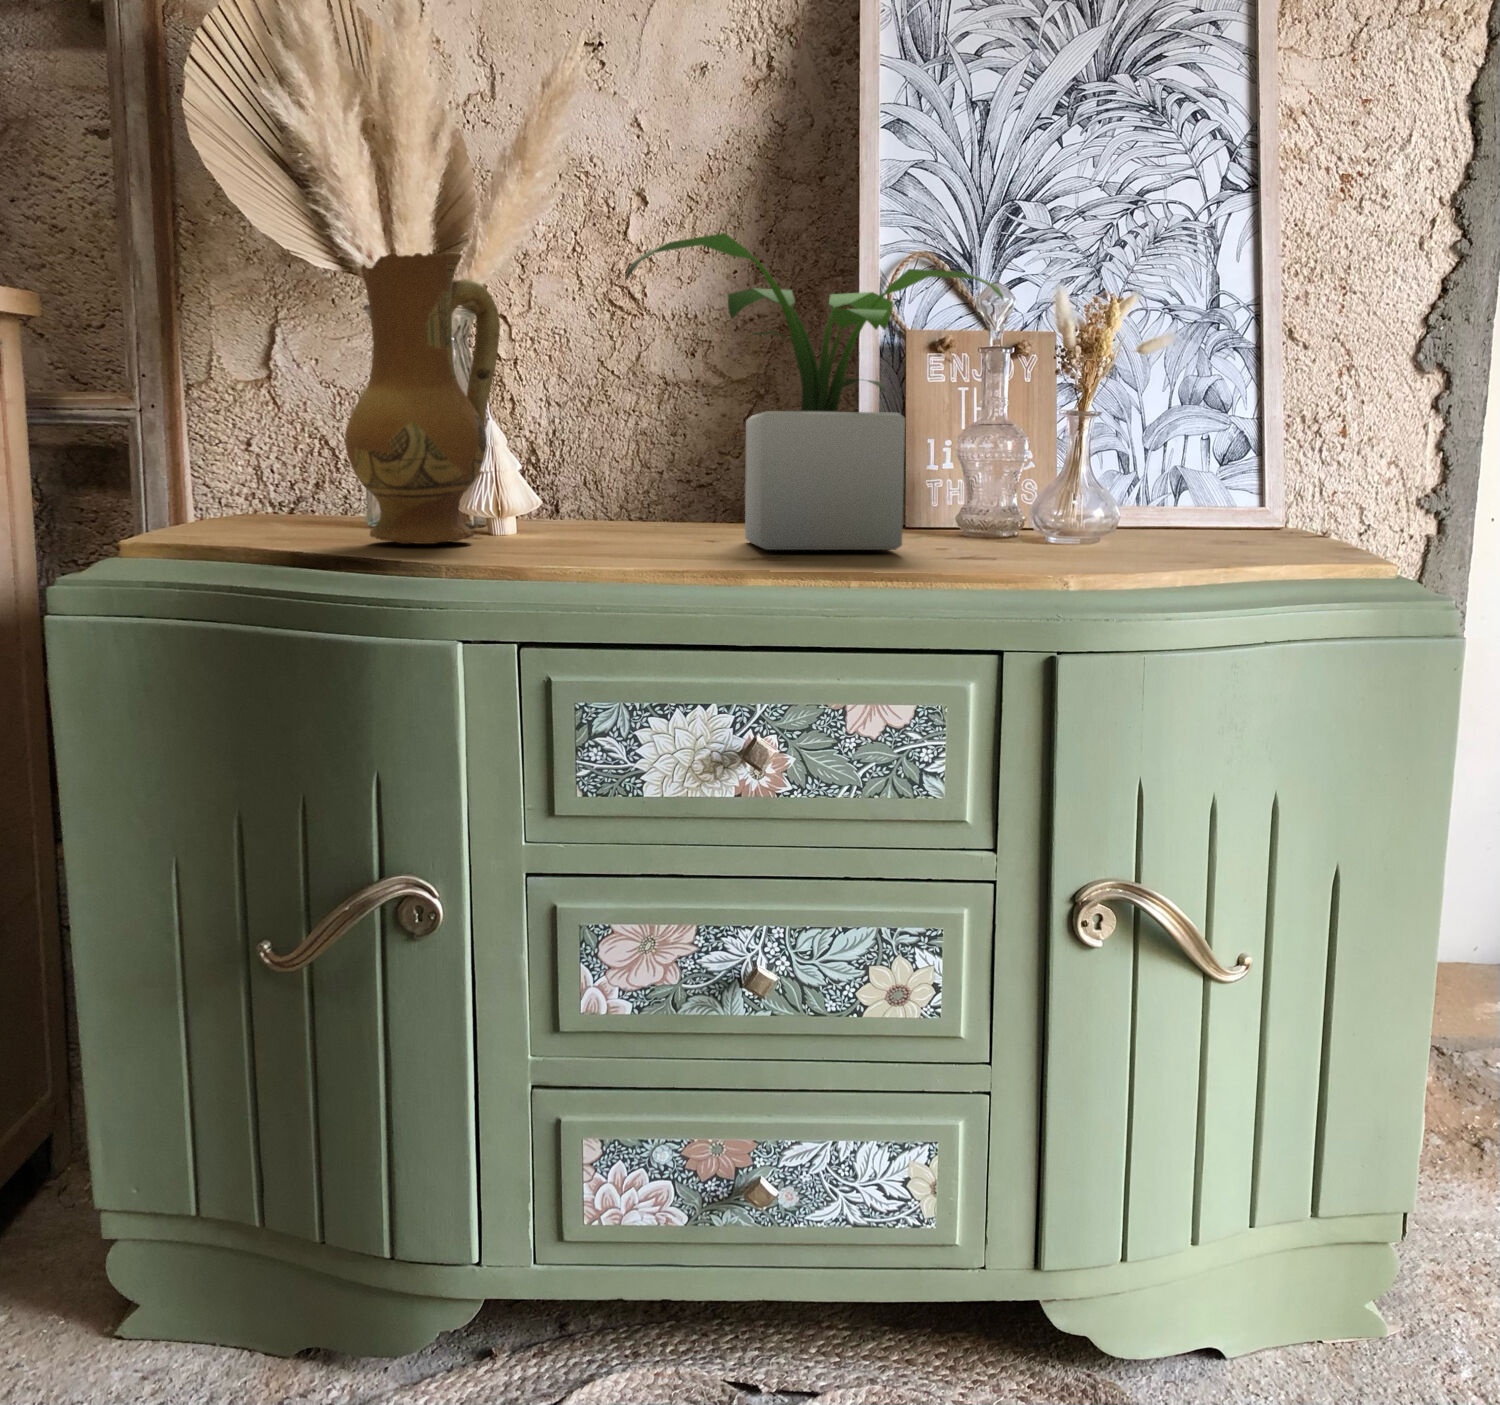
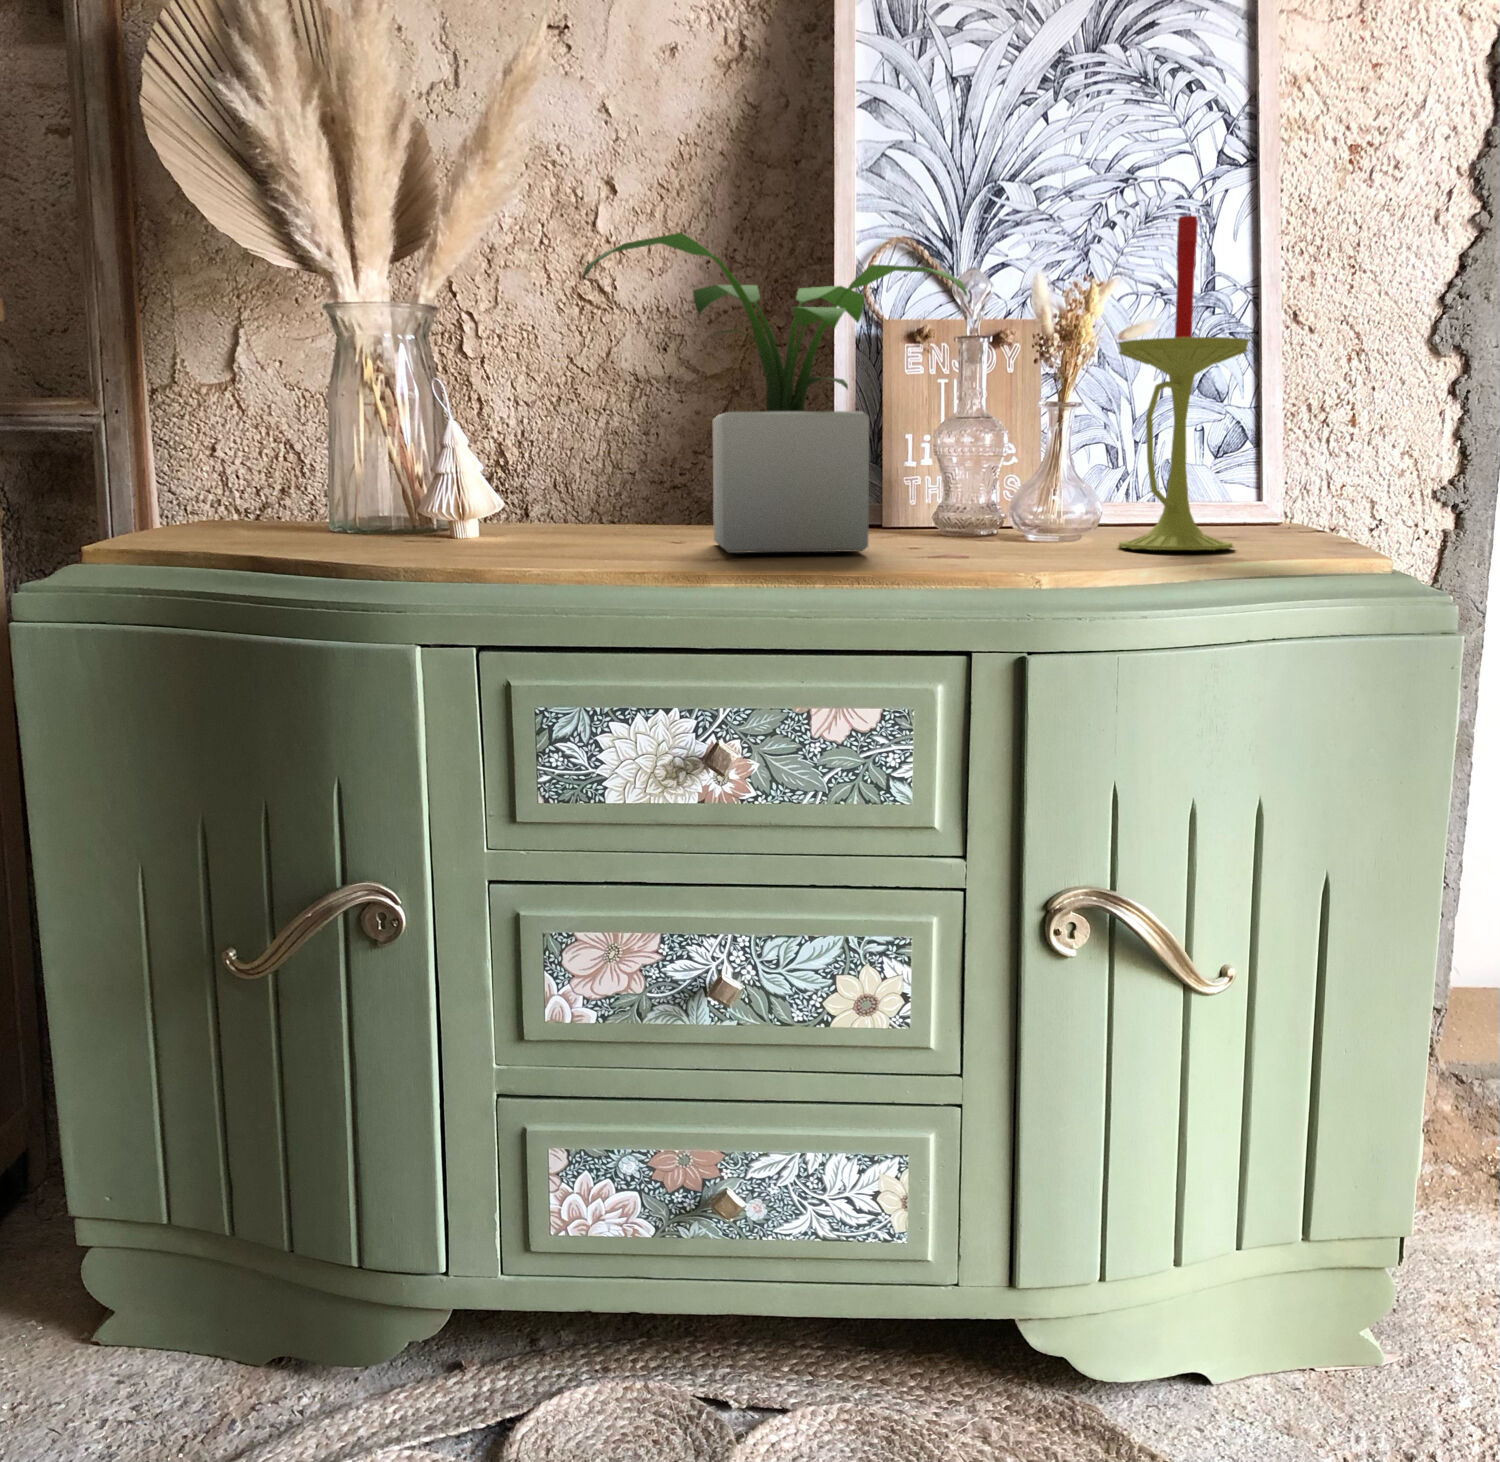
candle: none [1138,219,1274,553] -> present [1118,215,1250,550]
ceramic jug: present [345,252,500,544] -> none [304,255,460,551]

